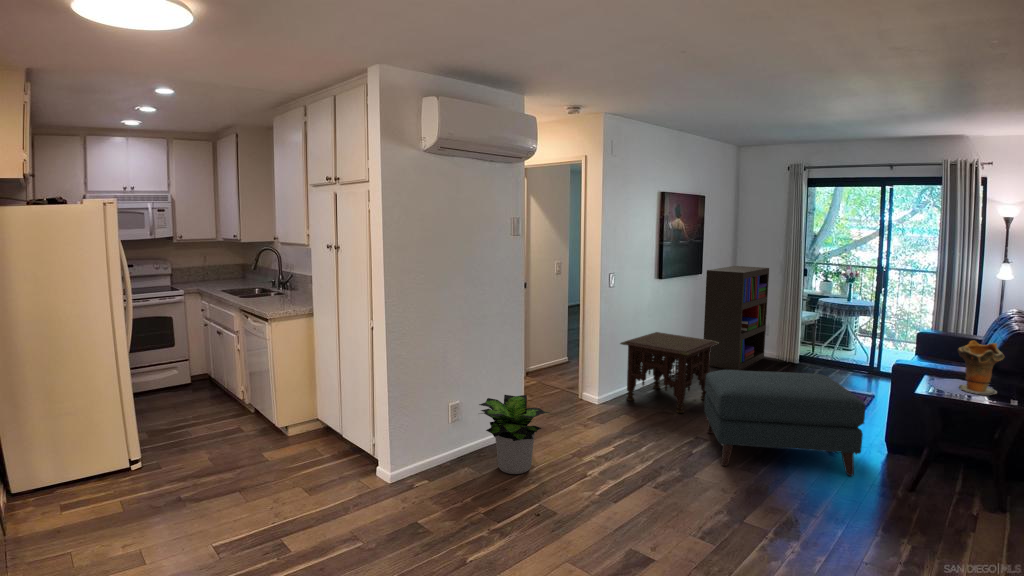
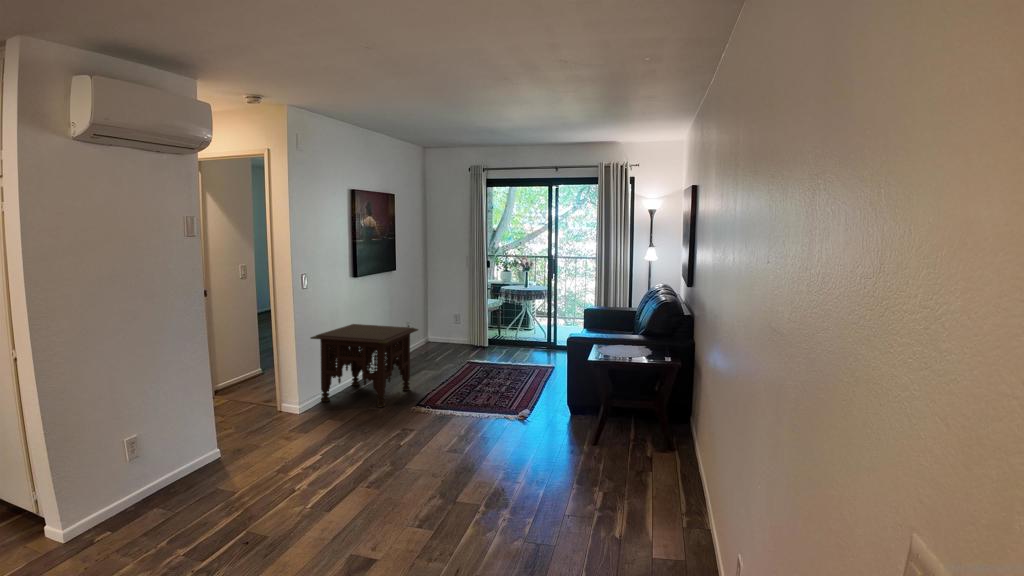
bookshelf: present [704,266,769,370] -> none [403,258,461,360]
decorative vase: present [958,341,1005,395] -> none [618,305,650,350]
ottoman: present [704,370,865,476] -> none [405,349,553,455]
potted plant: present [479,395,550,474] -> none [89,409,217,521]

